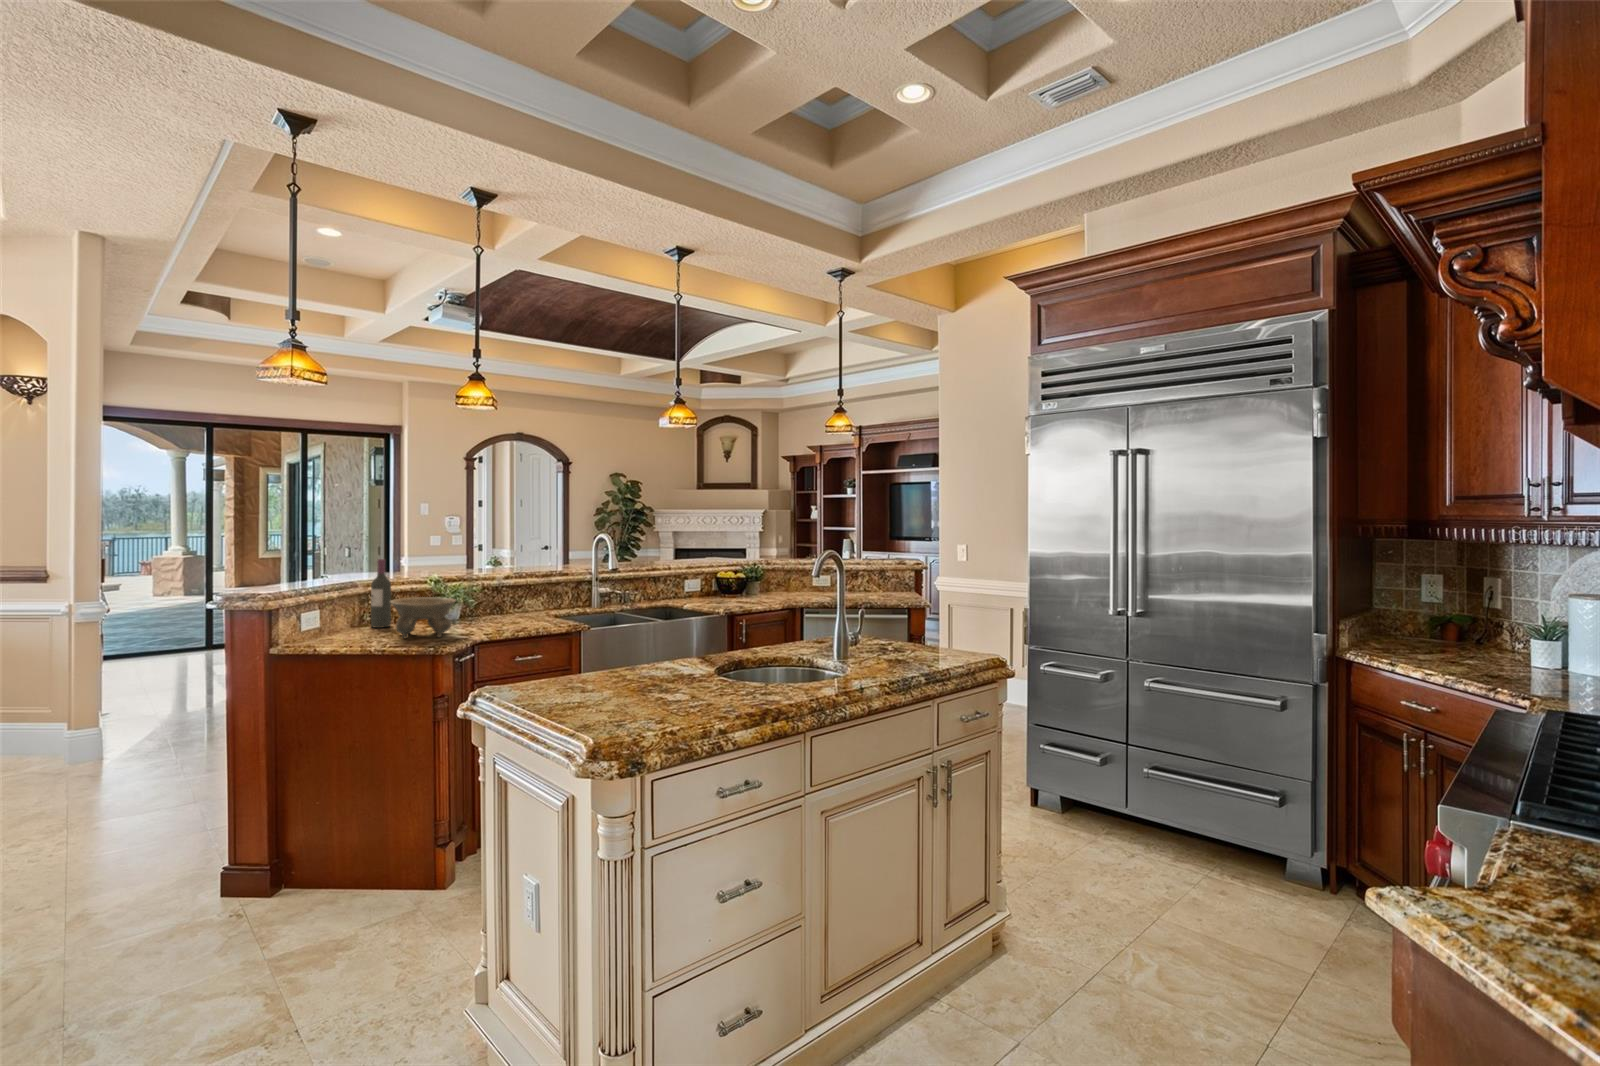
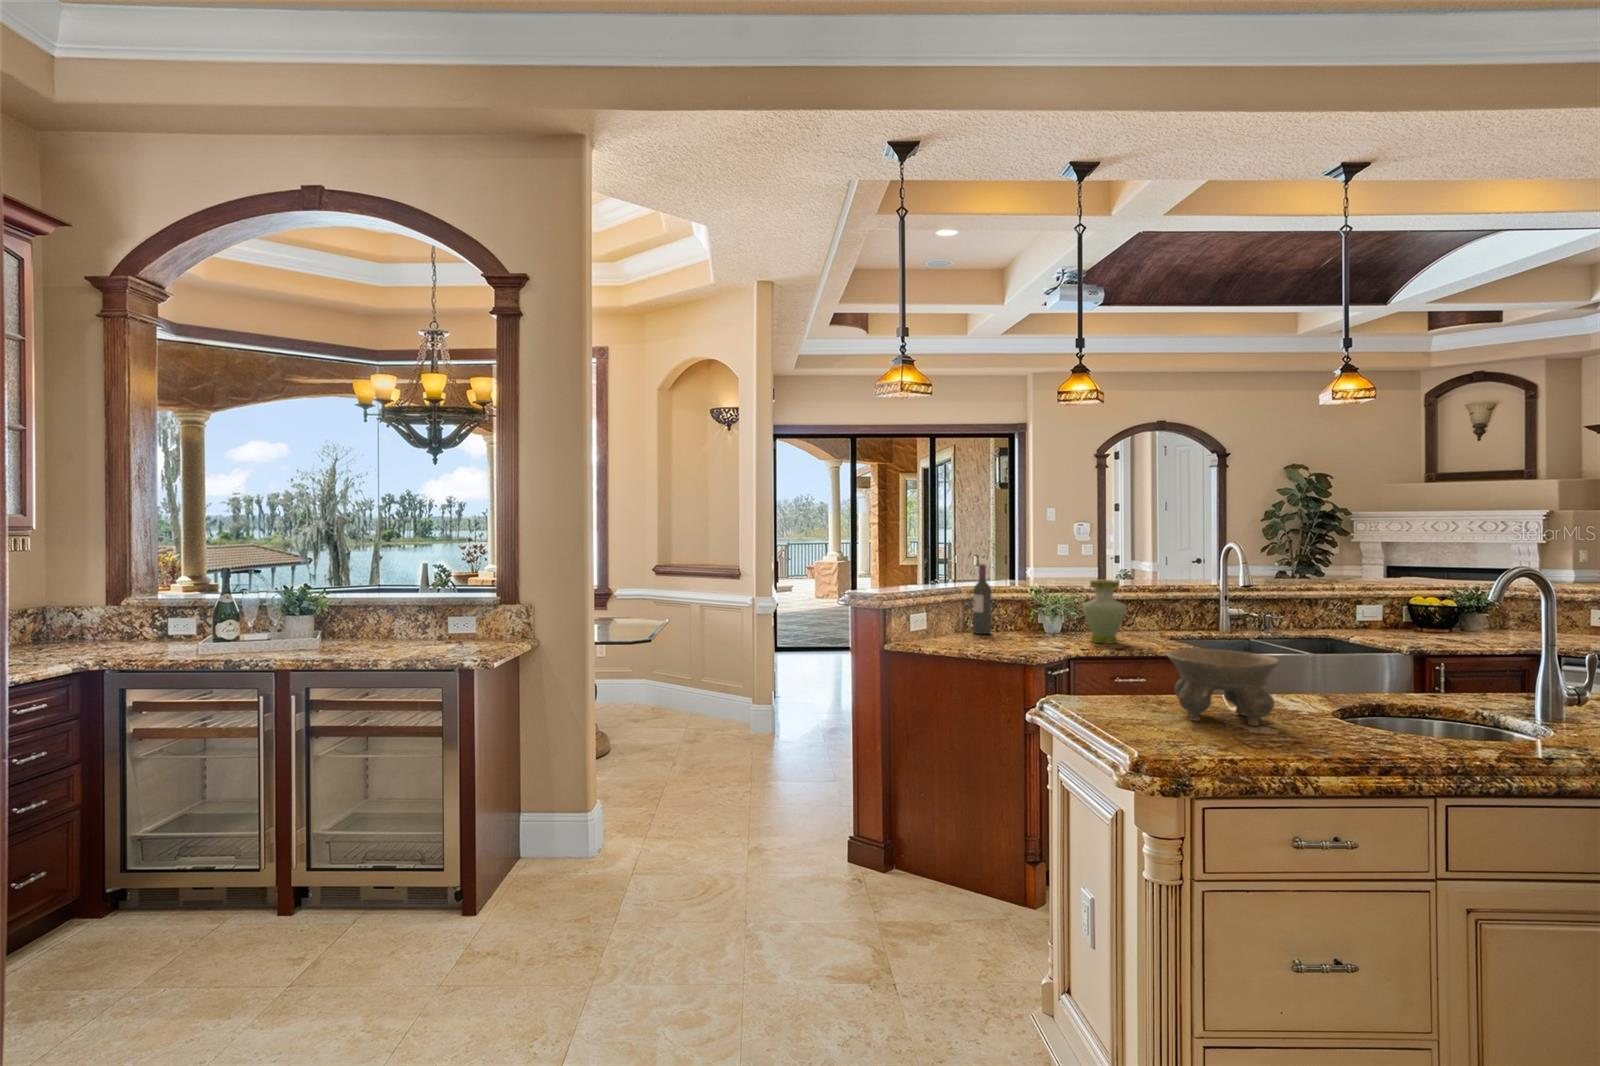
vase: none [484,571,525,627] -> present [1083,580,1126,643]
bowl: present [390,597,456,638] -> present [1166,648,1280,726]

